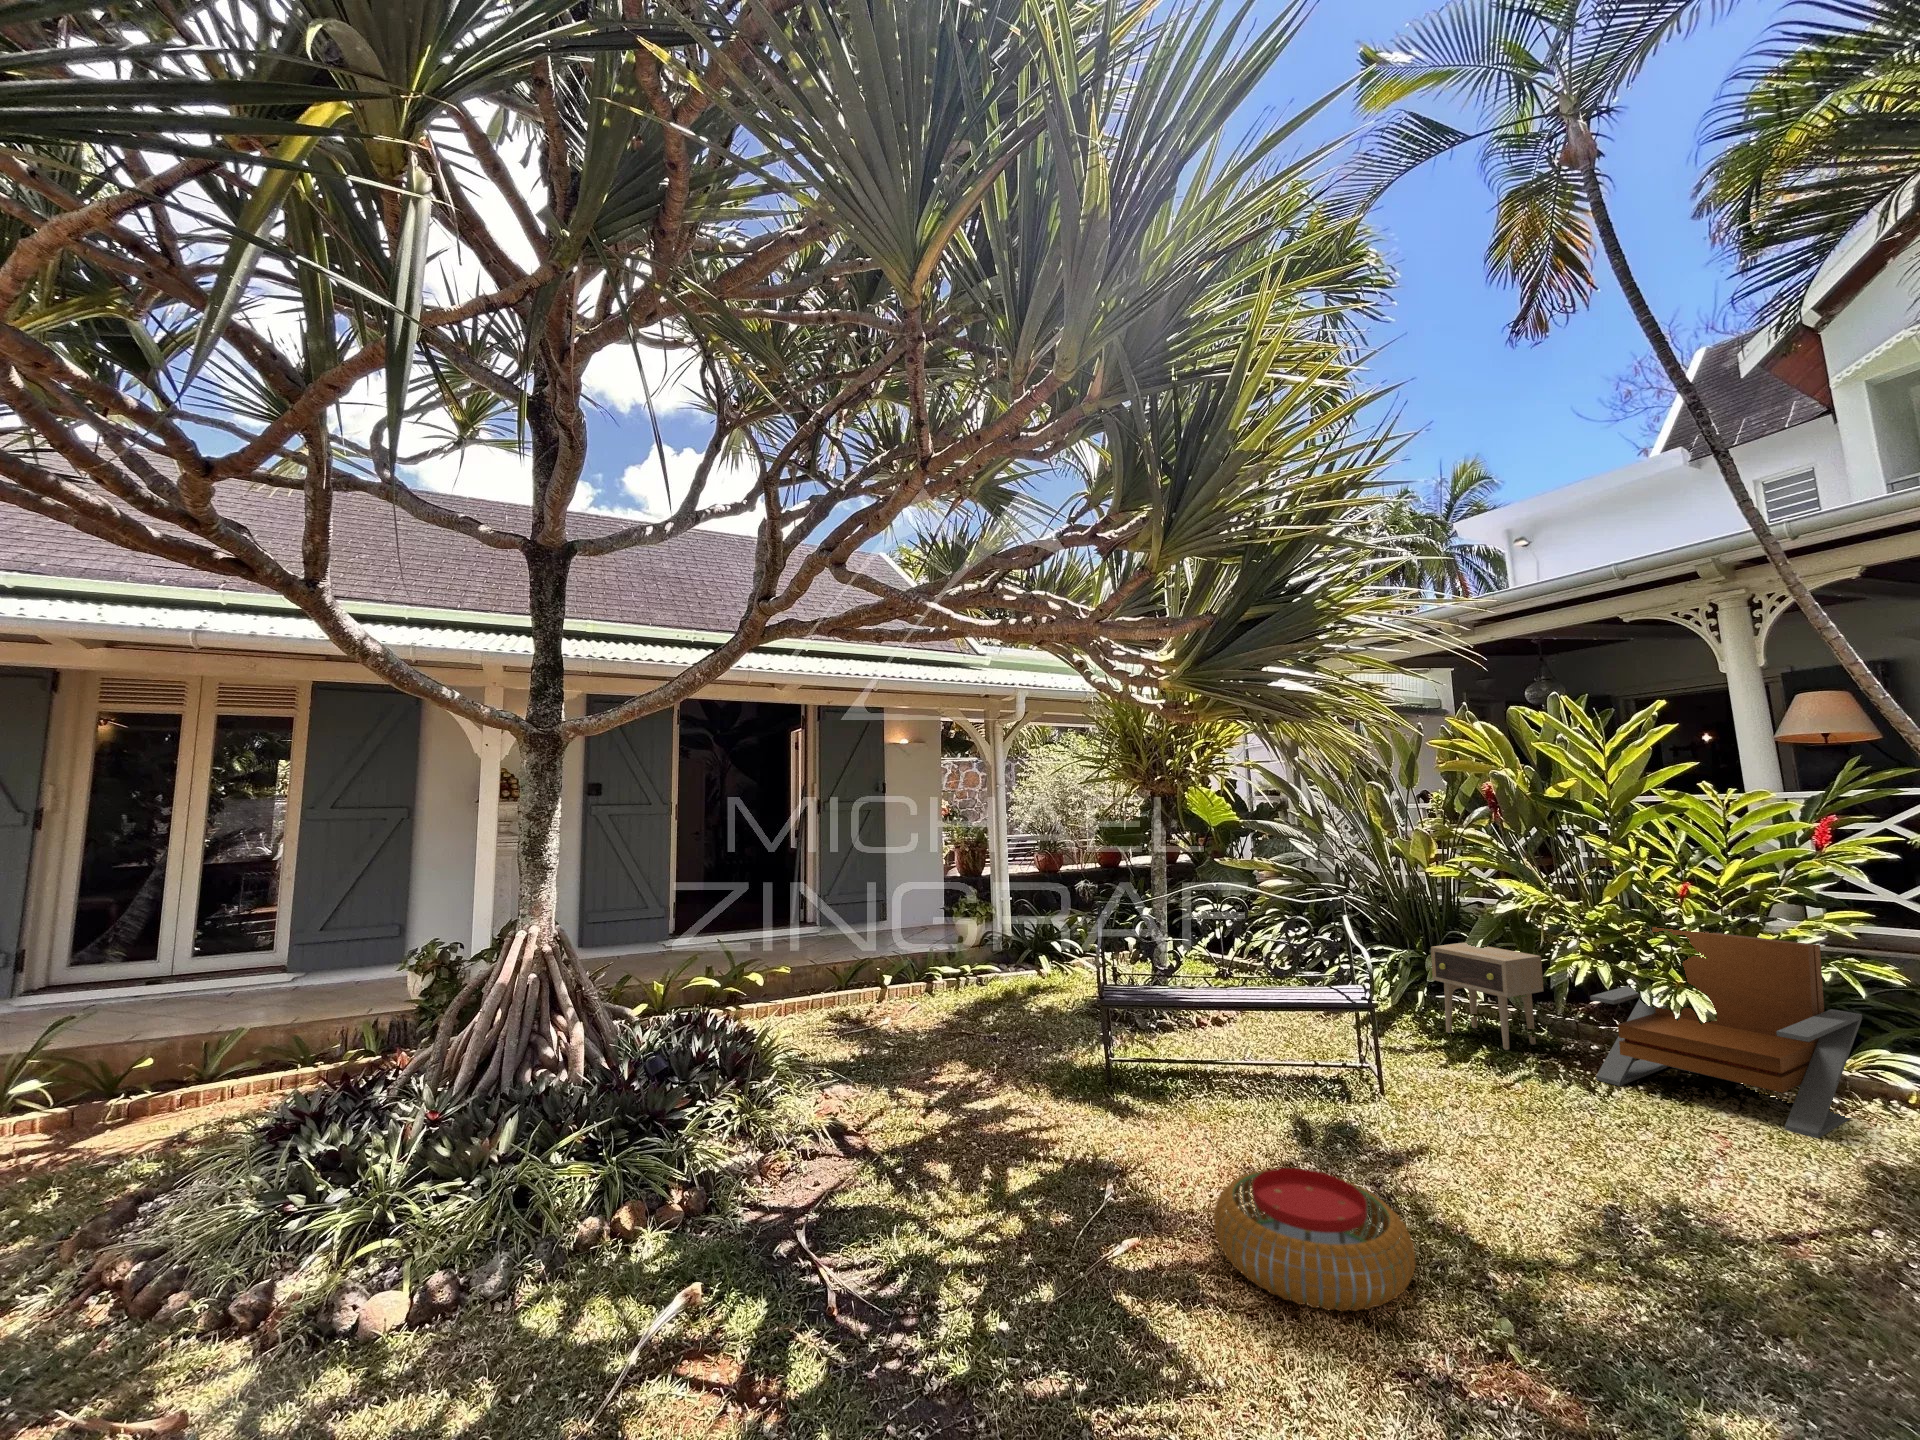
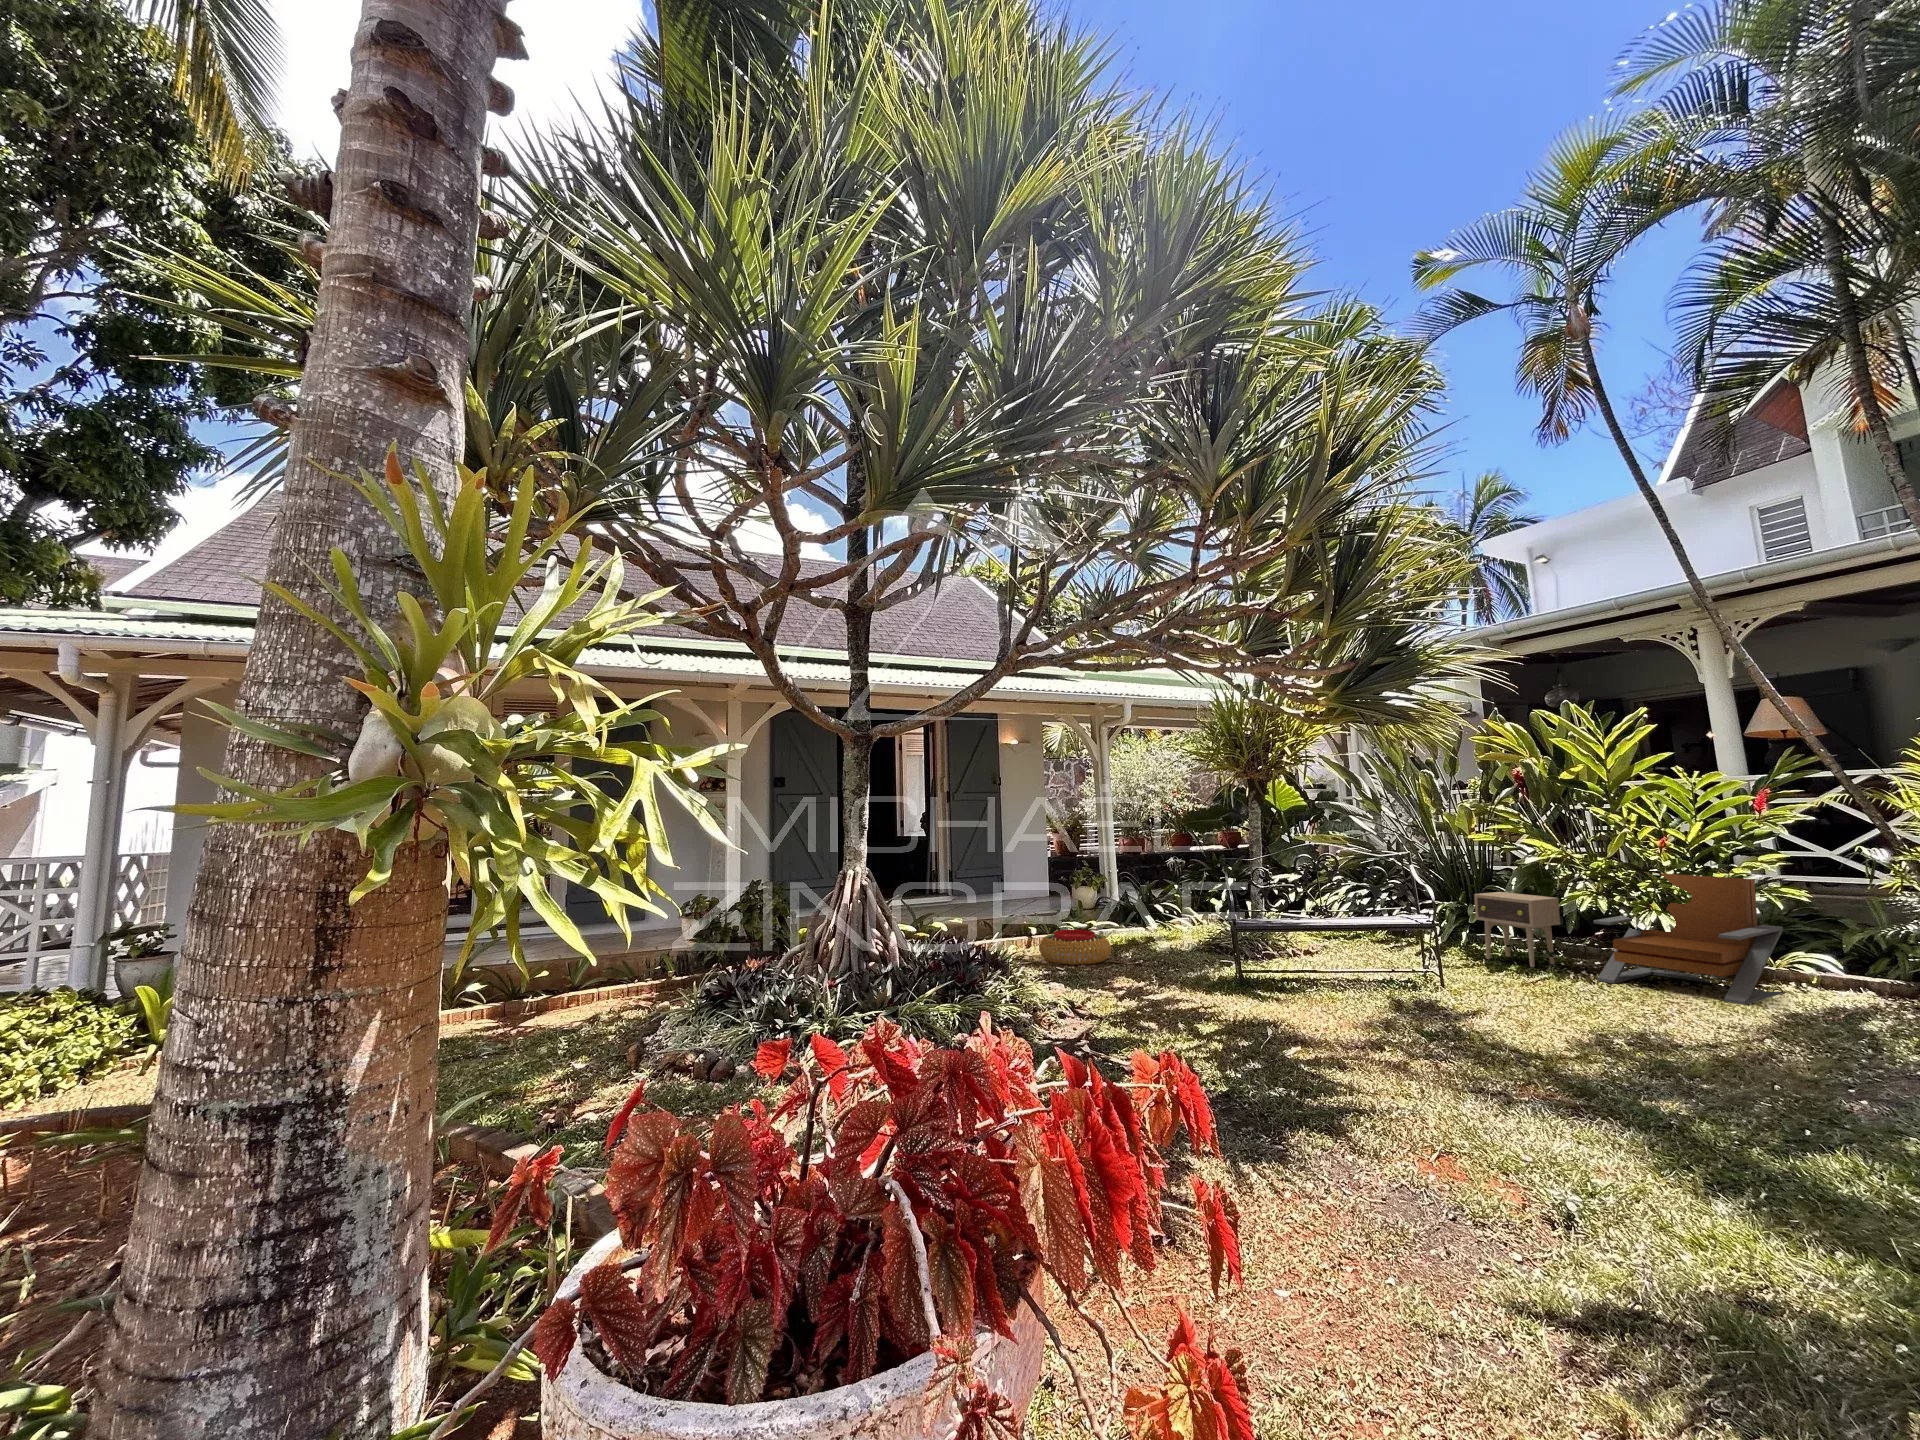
pouf: present [1214,1168,1416,1311] -> present [1039,930,1111,965]

